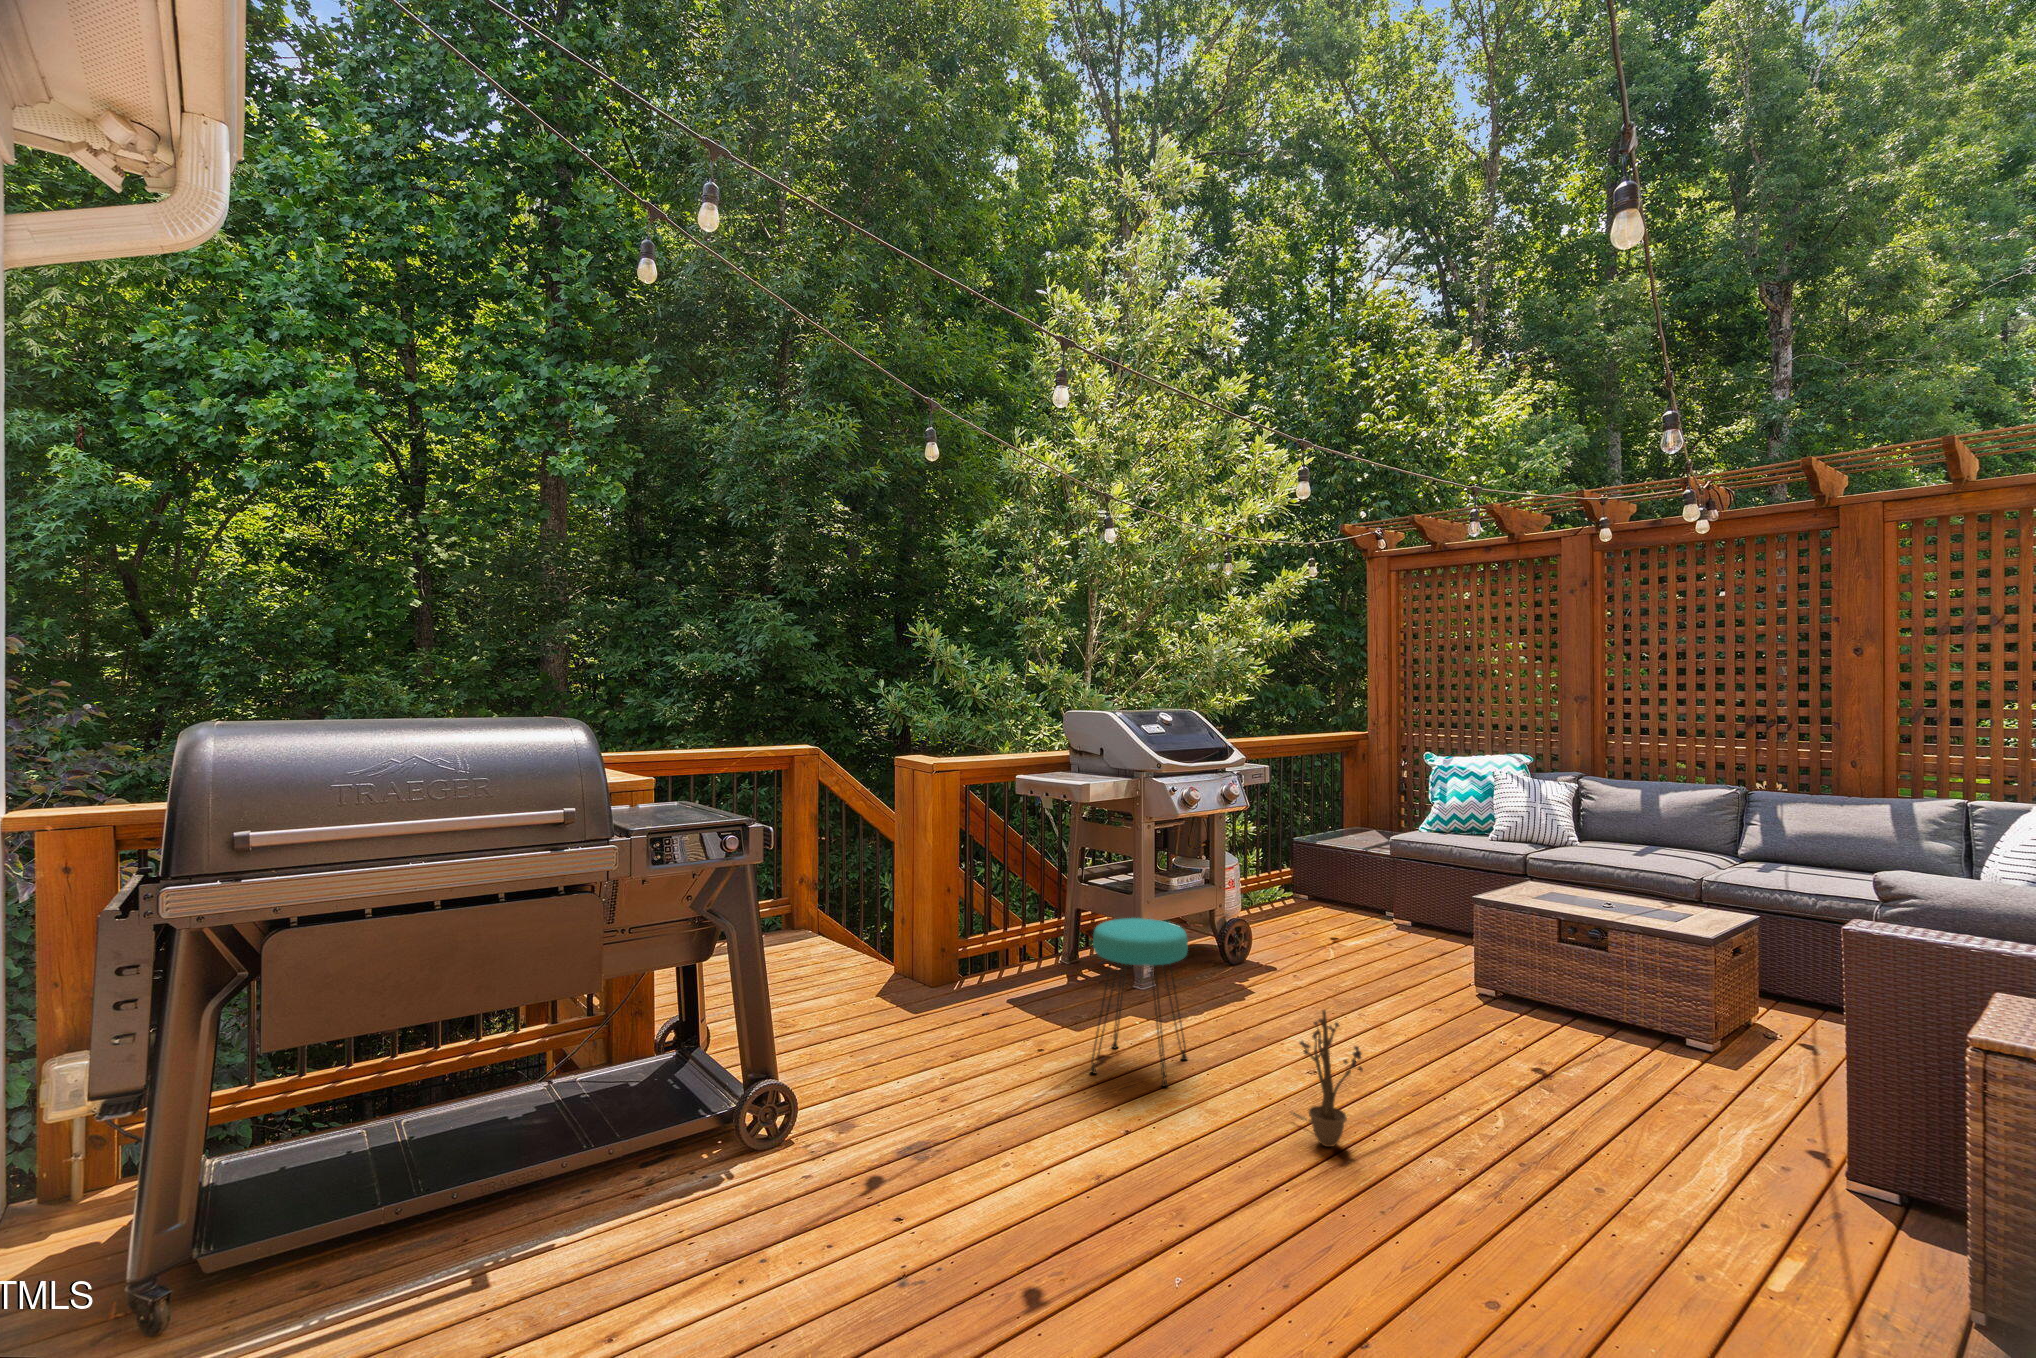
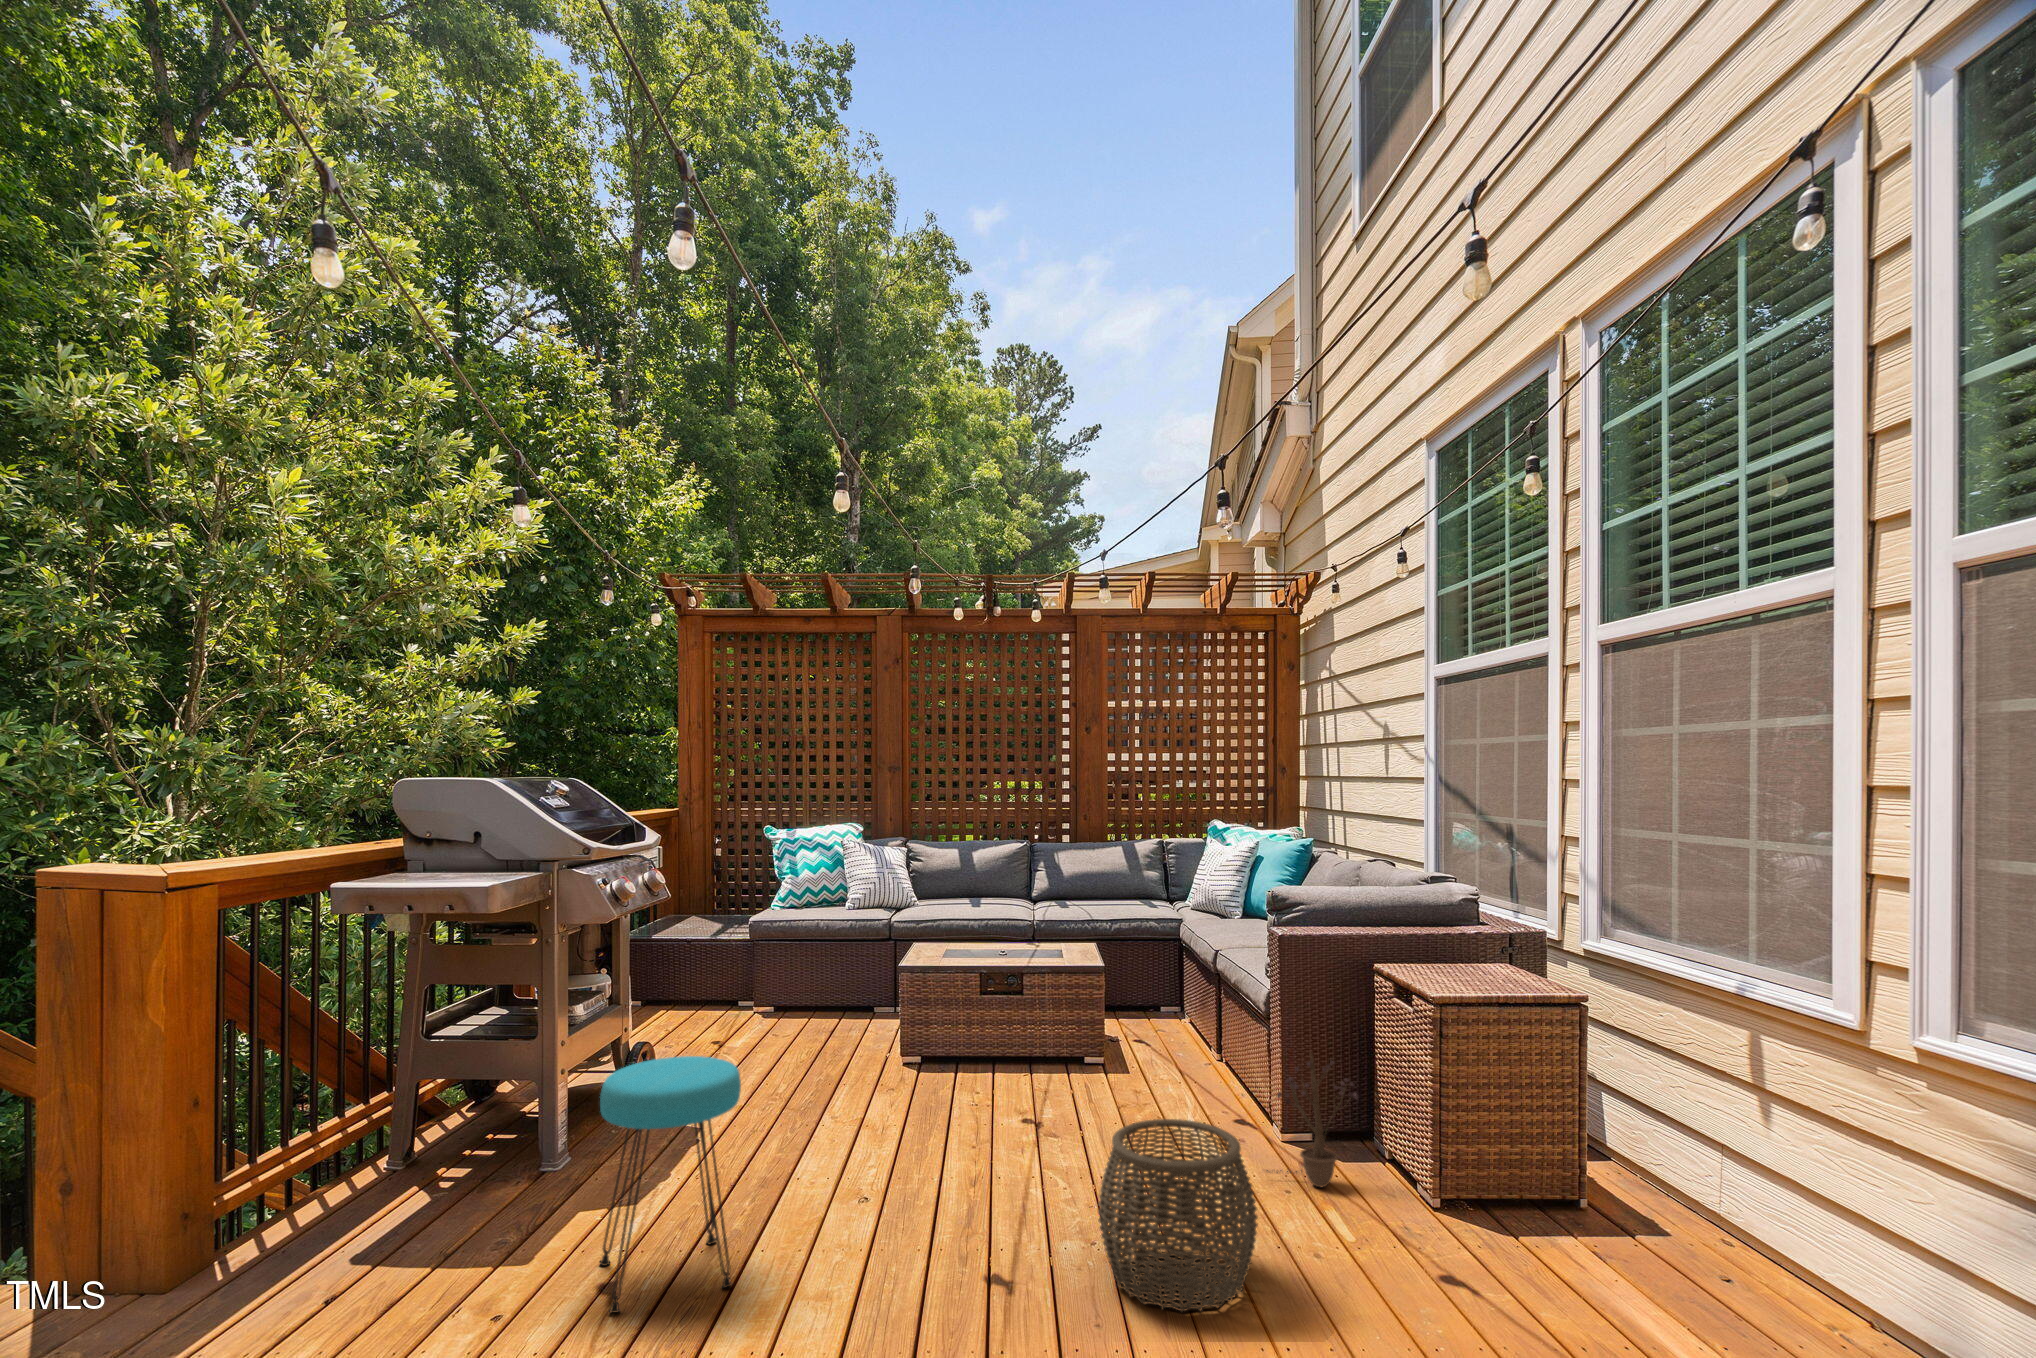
decorative plant: present [1291,1010,1363,1147] -> present [1267,1053,1358,1187]
woven basket: none [1424,1072,1604,1269] -> present [1098,1119,1258,1312]

